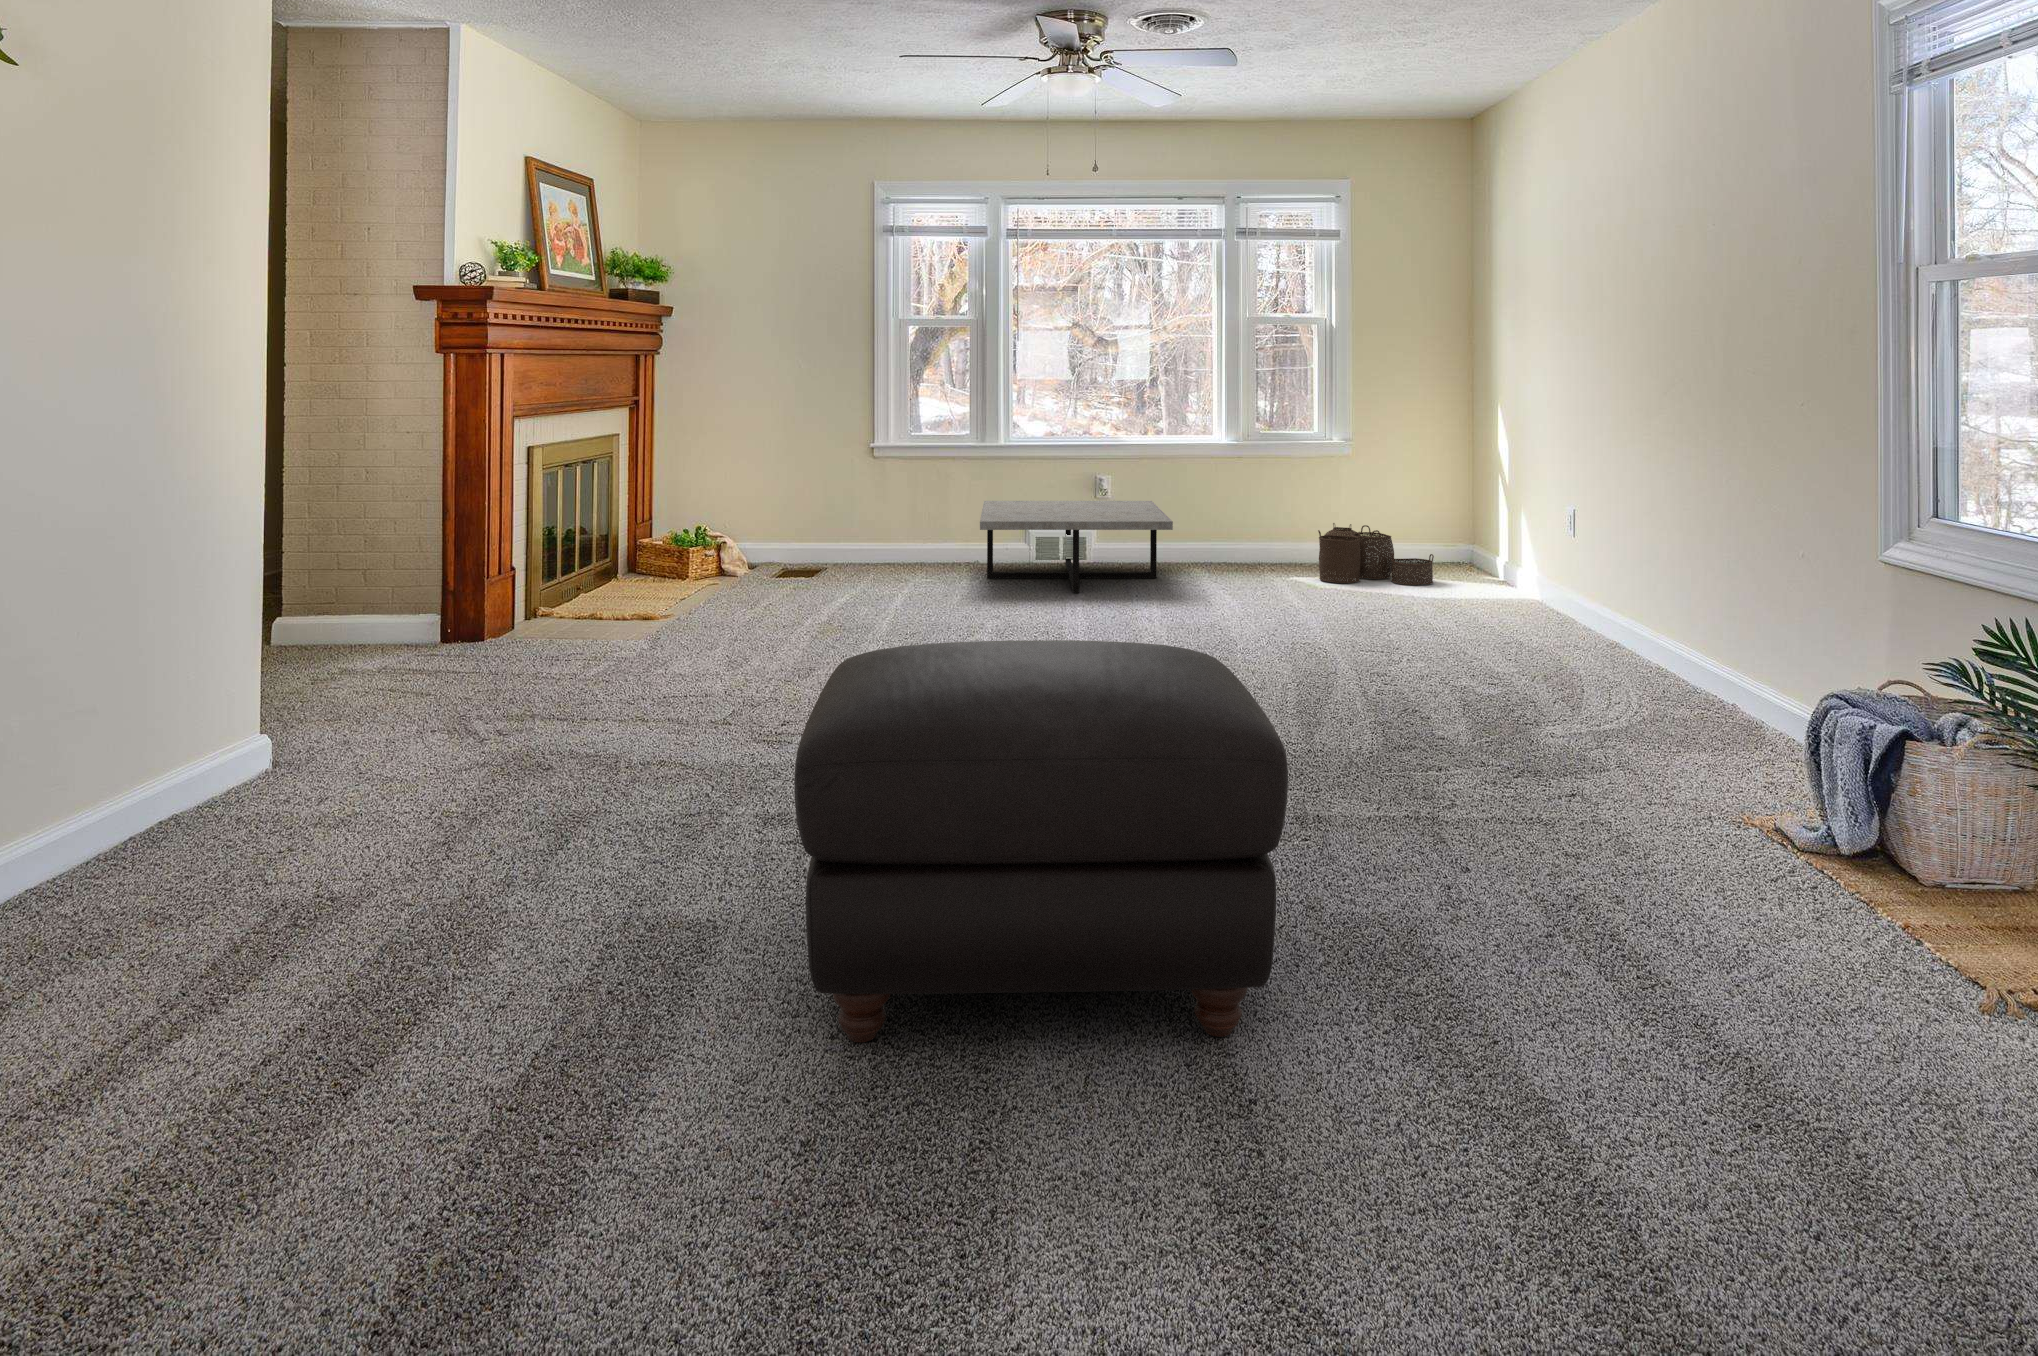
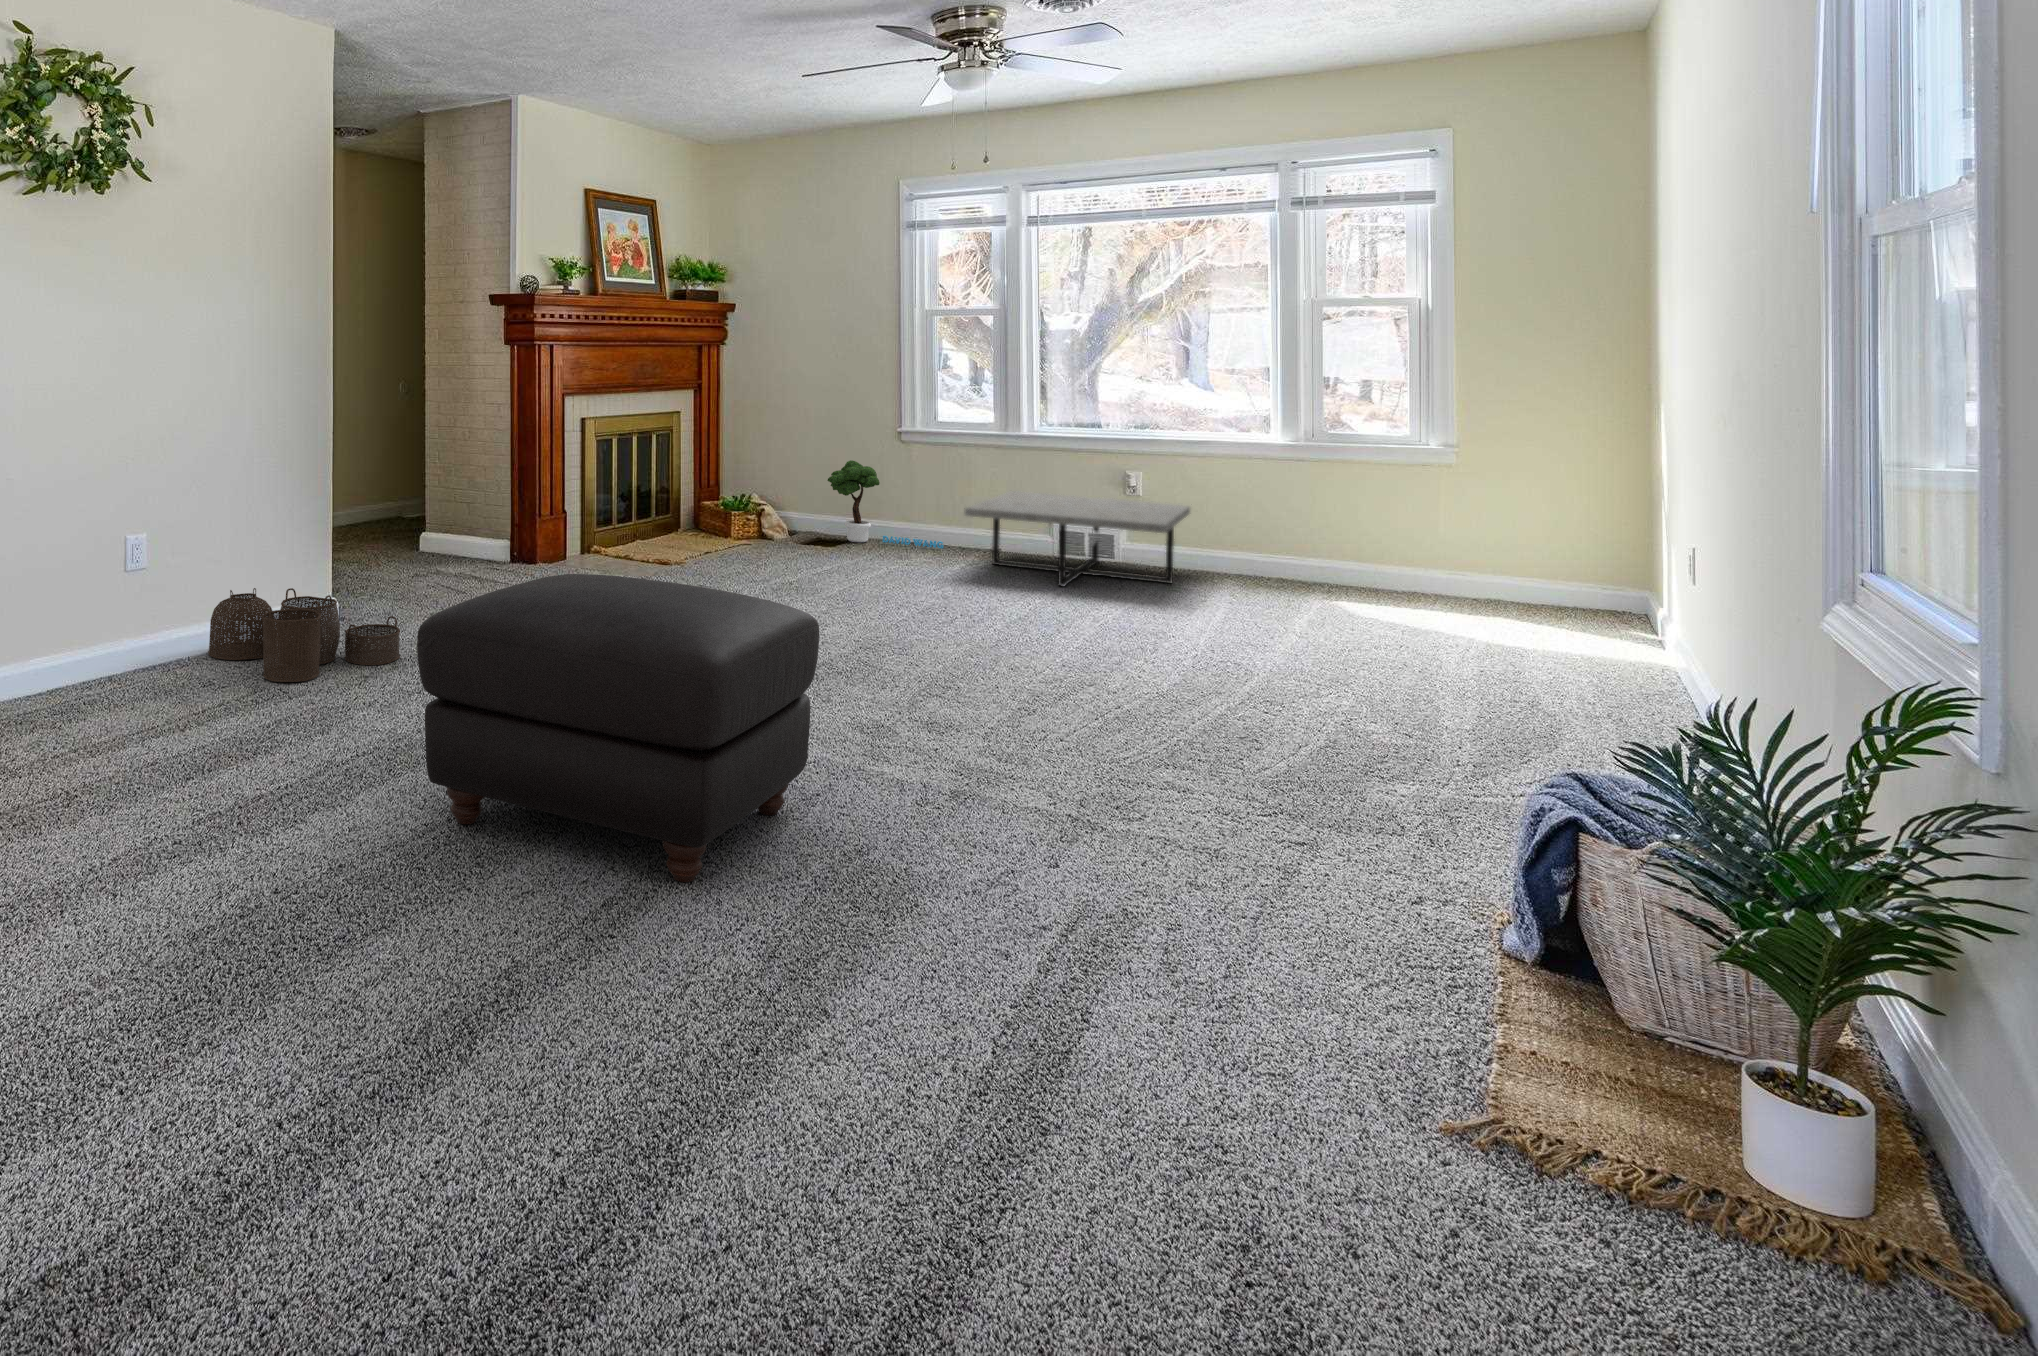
potted tree: none [797,480,923,570] -> present [828,460,943,549]
woven basket: present [1318,523,1434,585] -> present [208,588,400,682]

